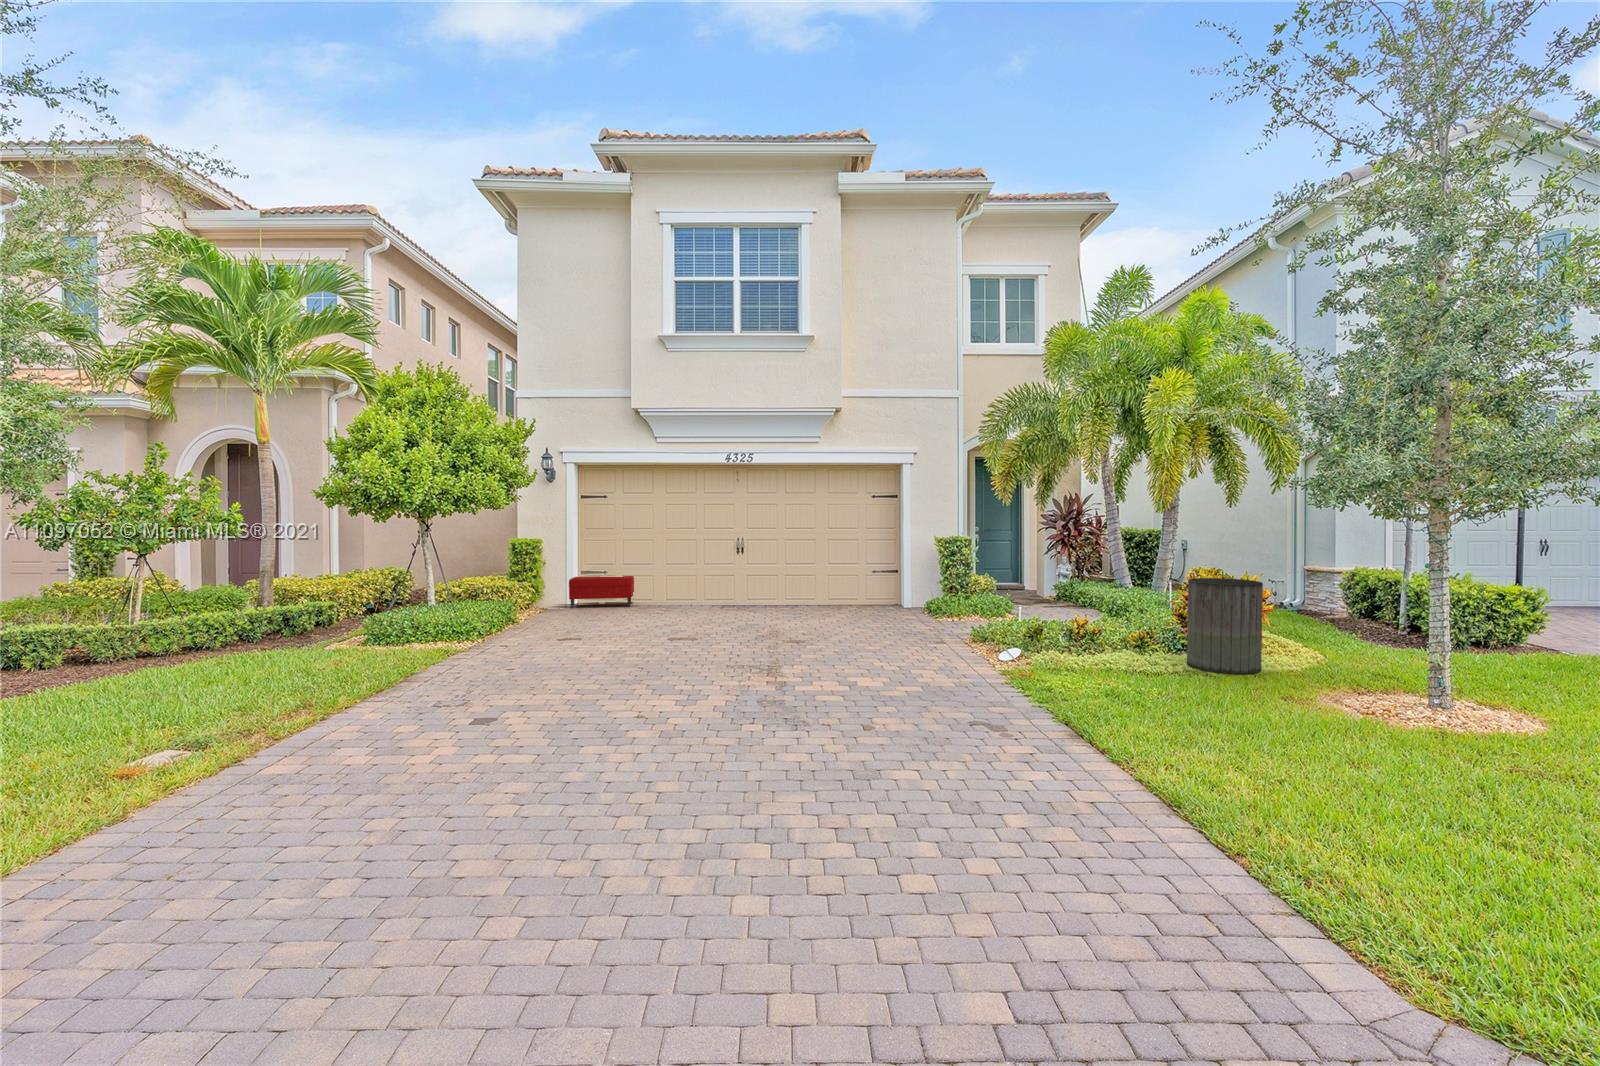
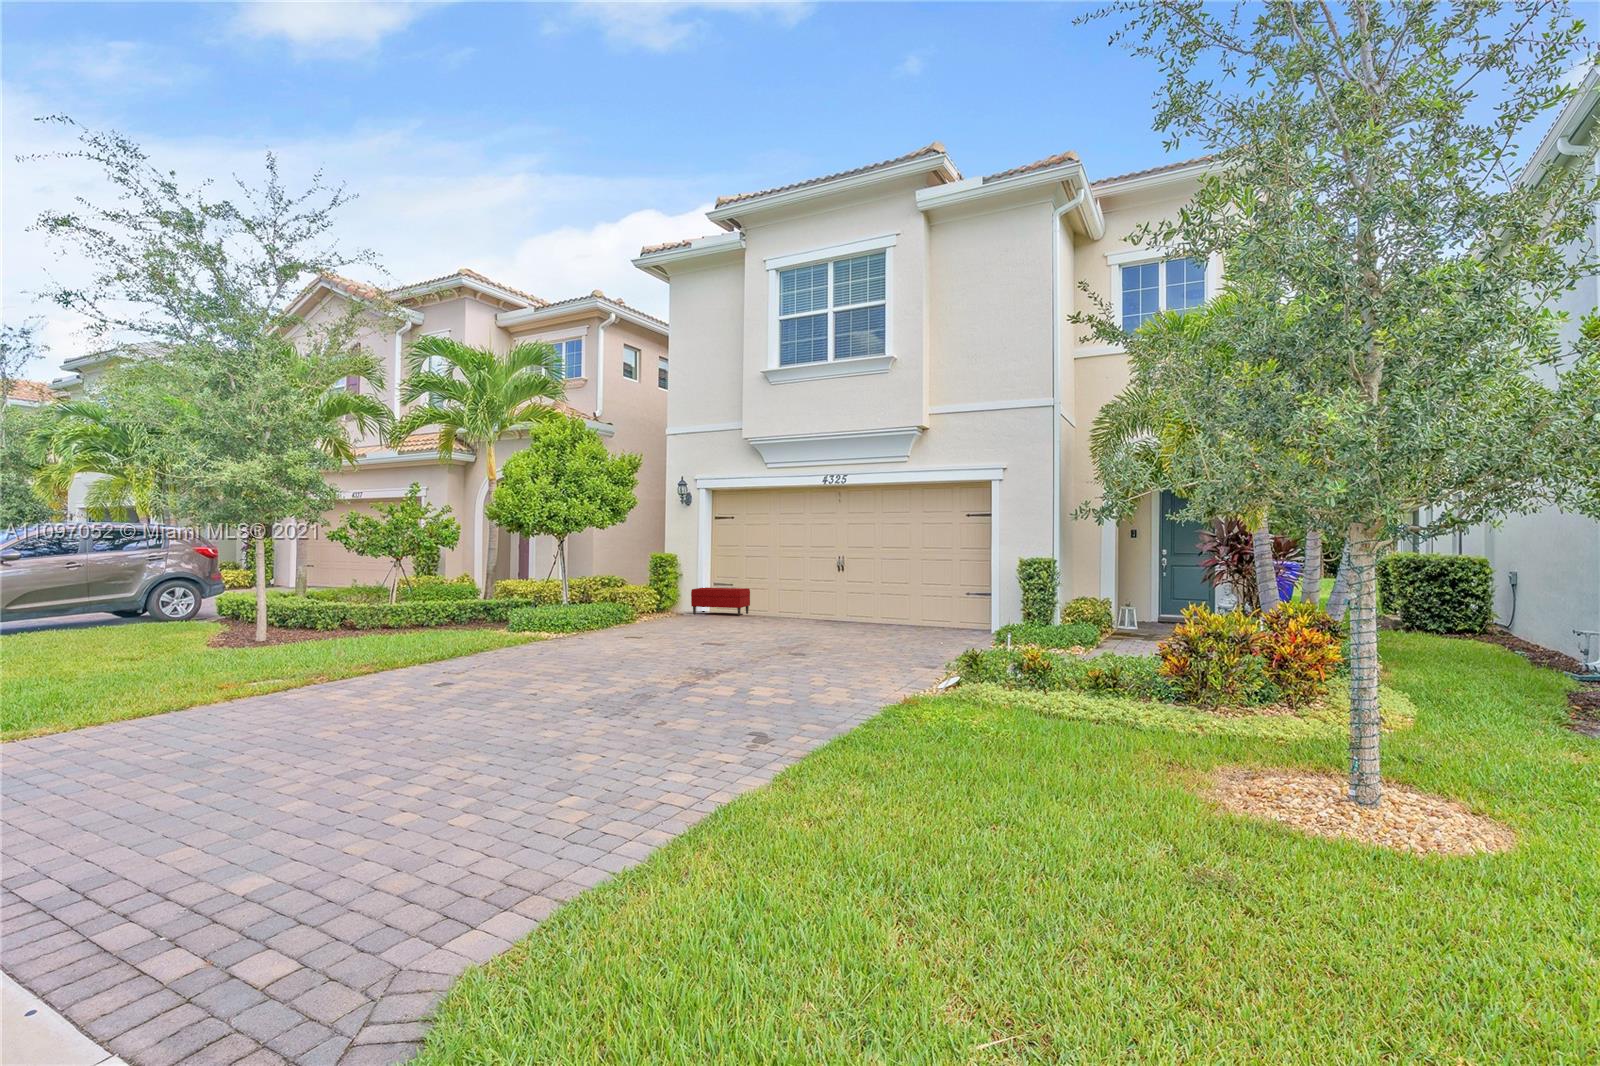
trash can: present [1187,578,1263,674] -> none [1149,608,1237,725]

